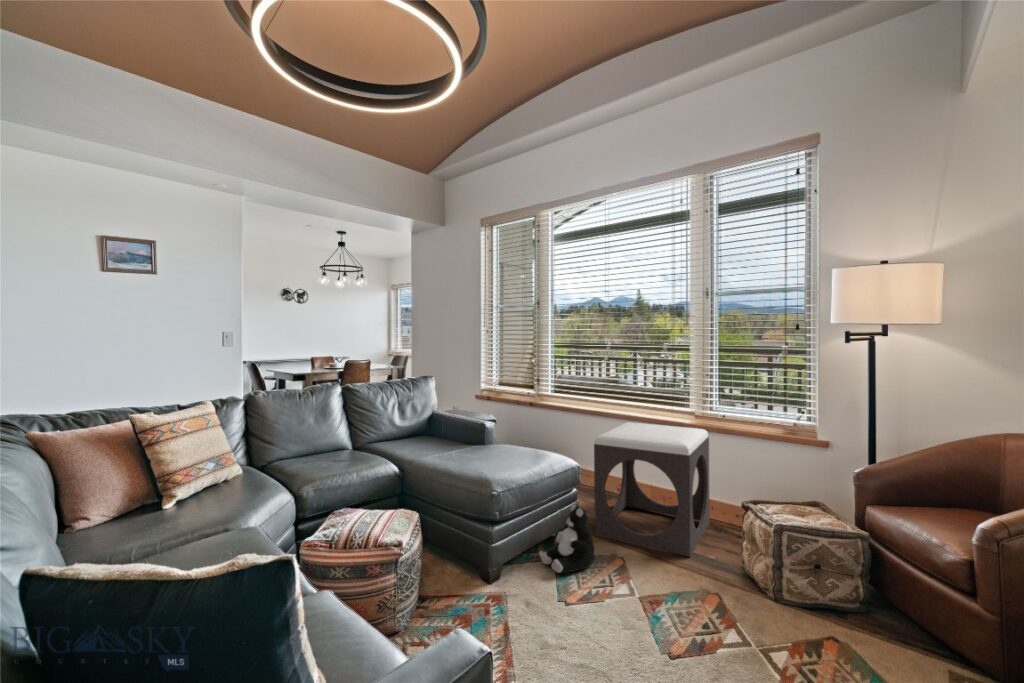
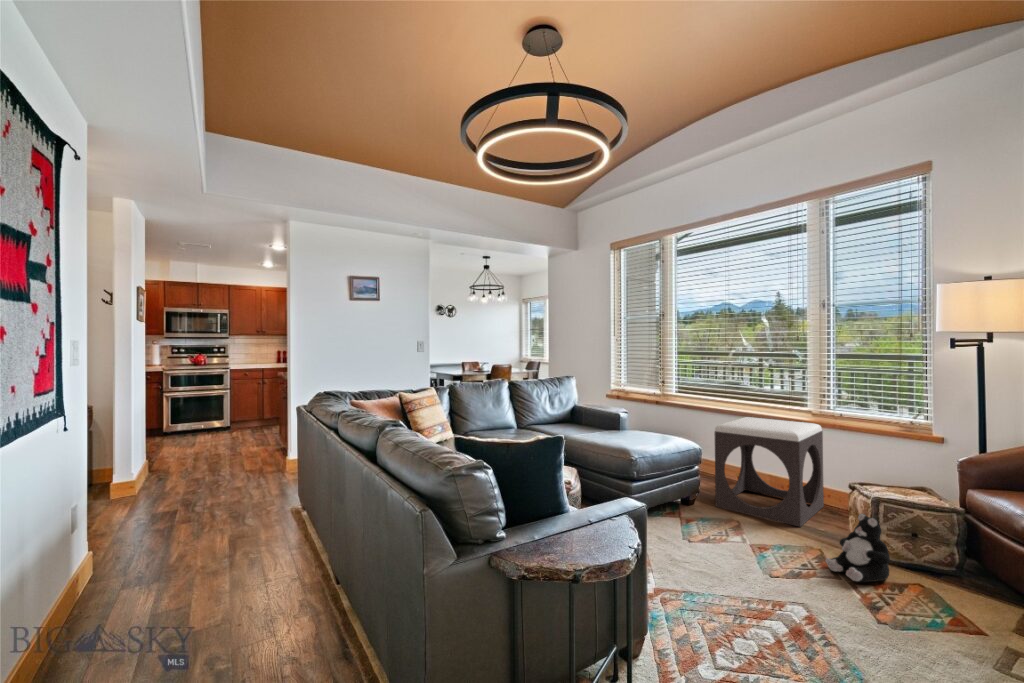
plush toy: present [539,504,594,573] -> present [826,514,890,582]

